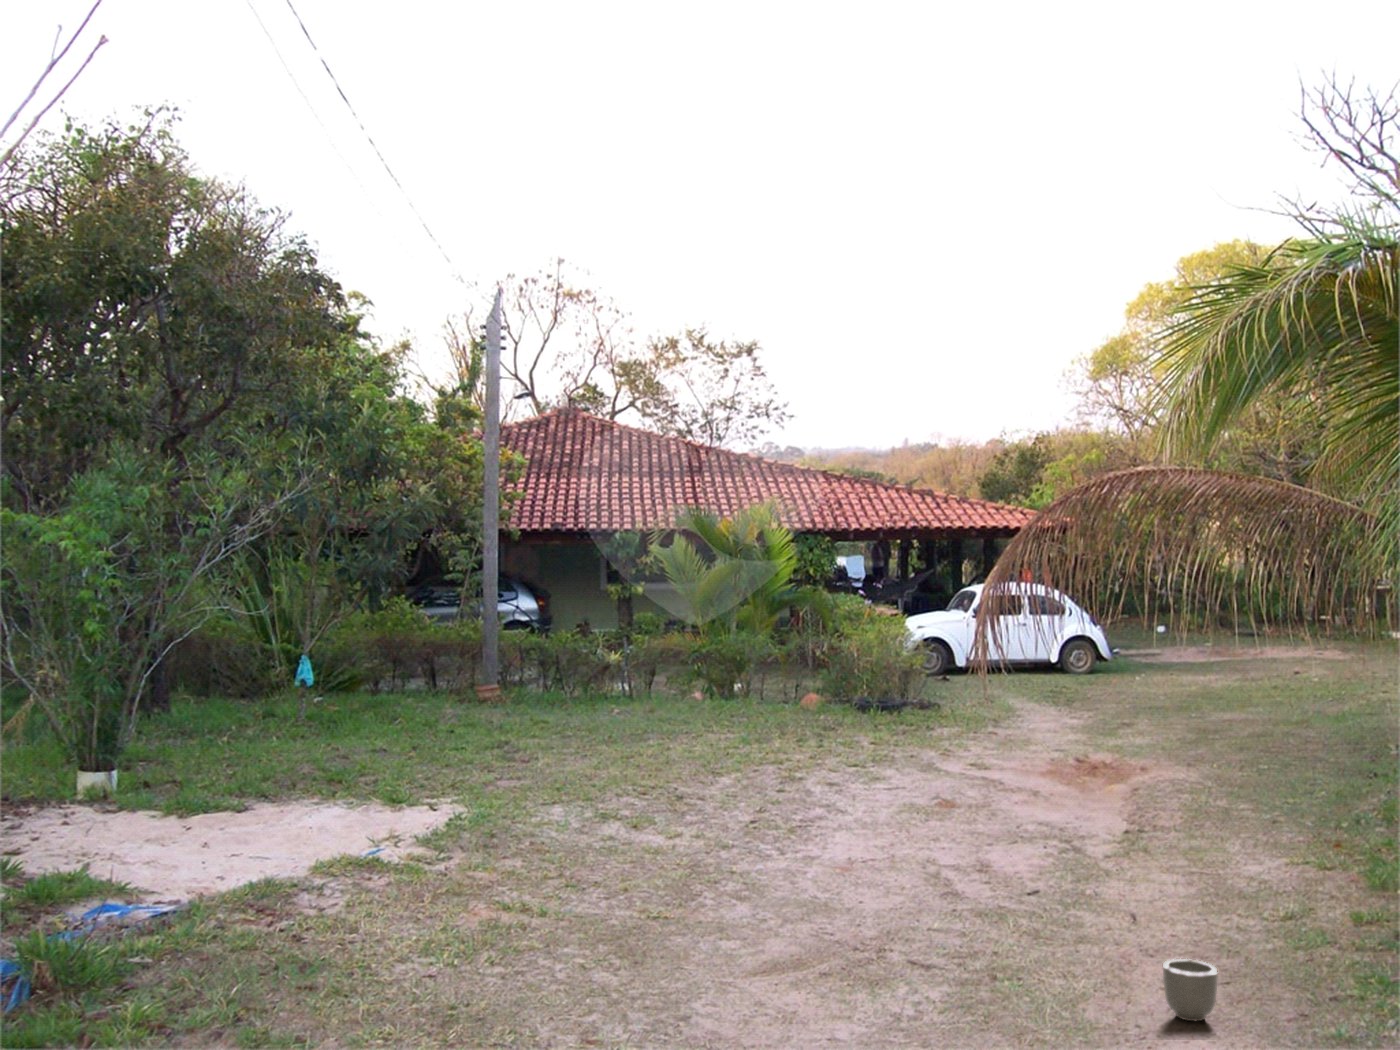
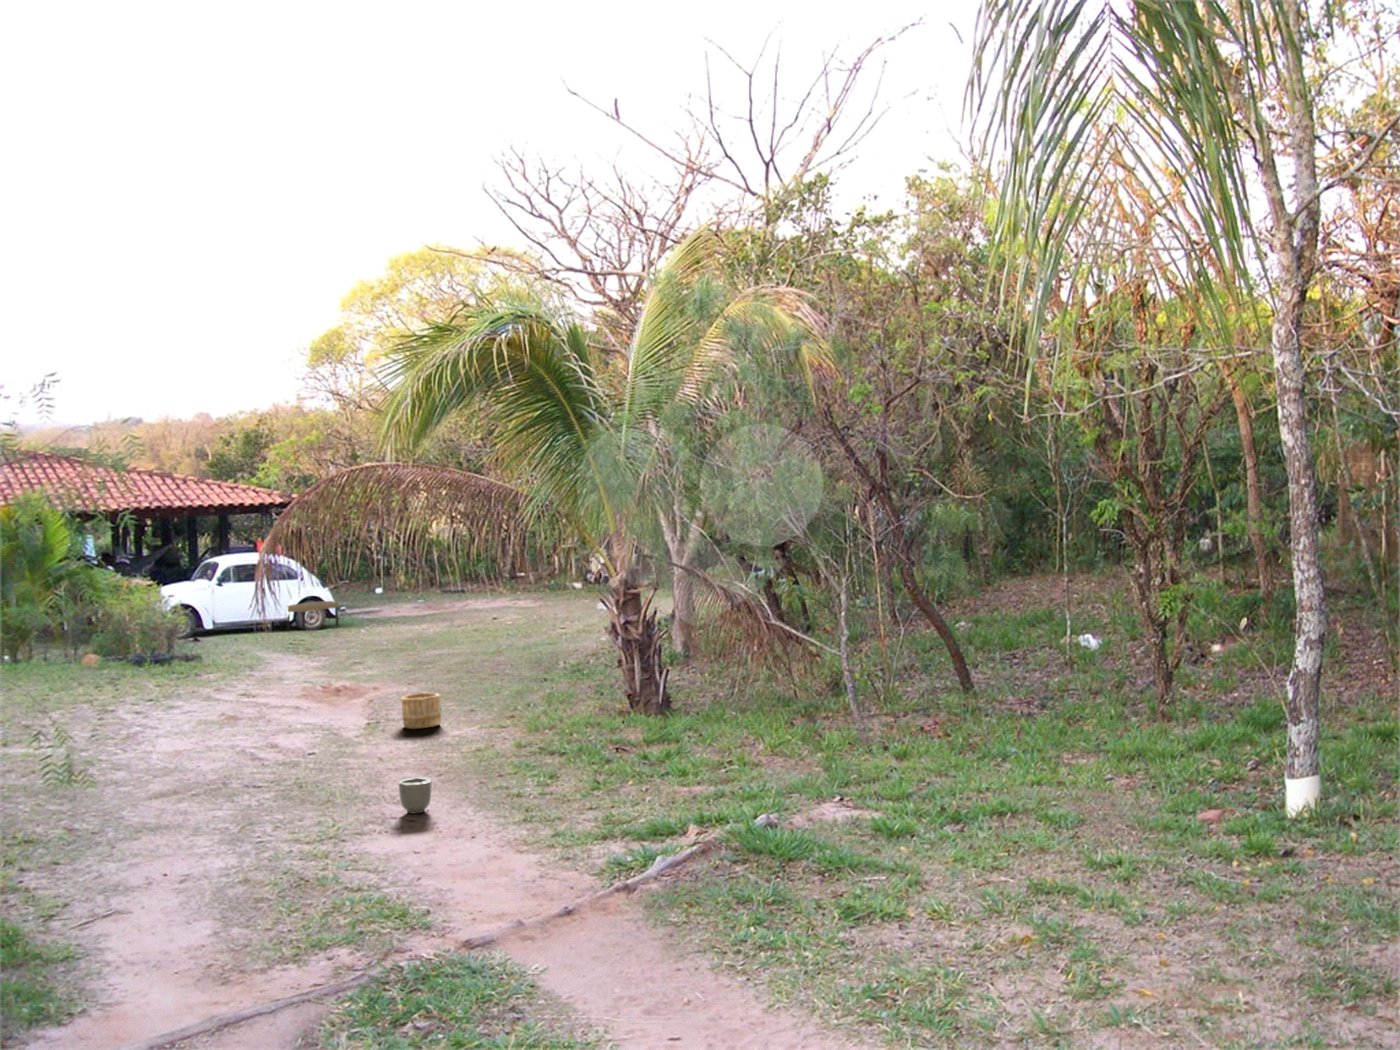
bench: none [1048,643,1112,676] -> present [286,601,339,630]
wooden bucket: none [1177,795,1237,848] -> present [401,693,441,729]

